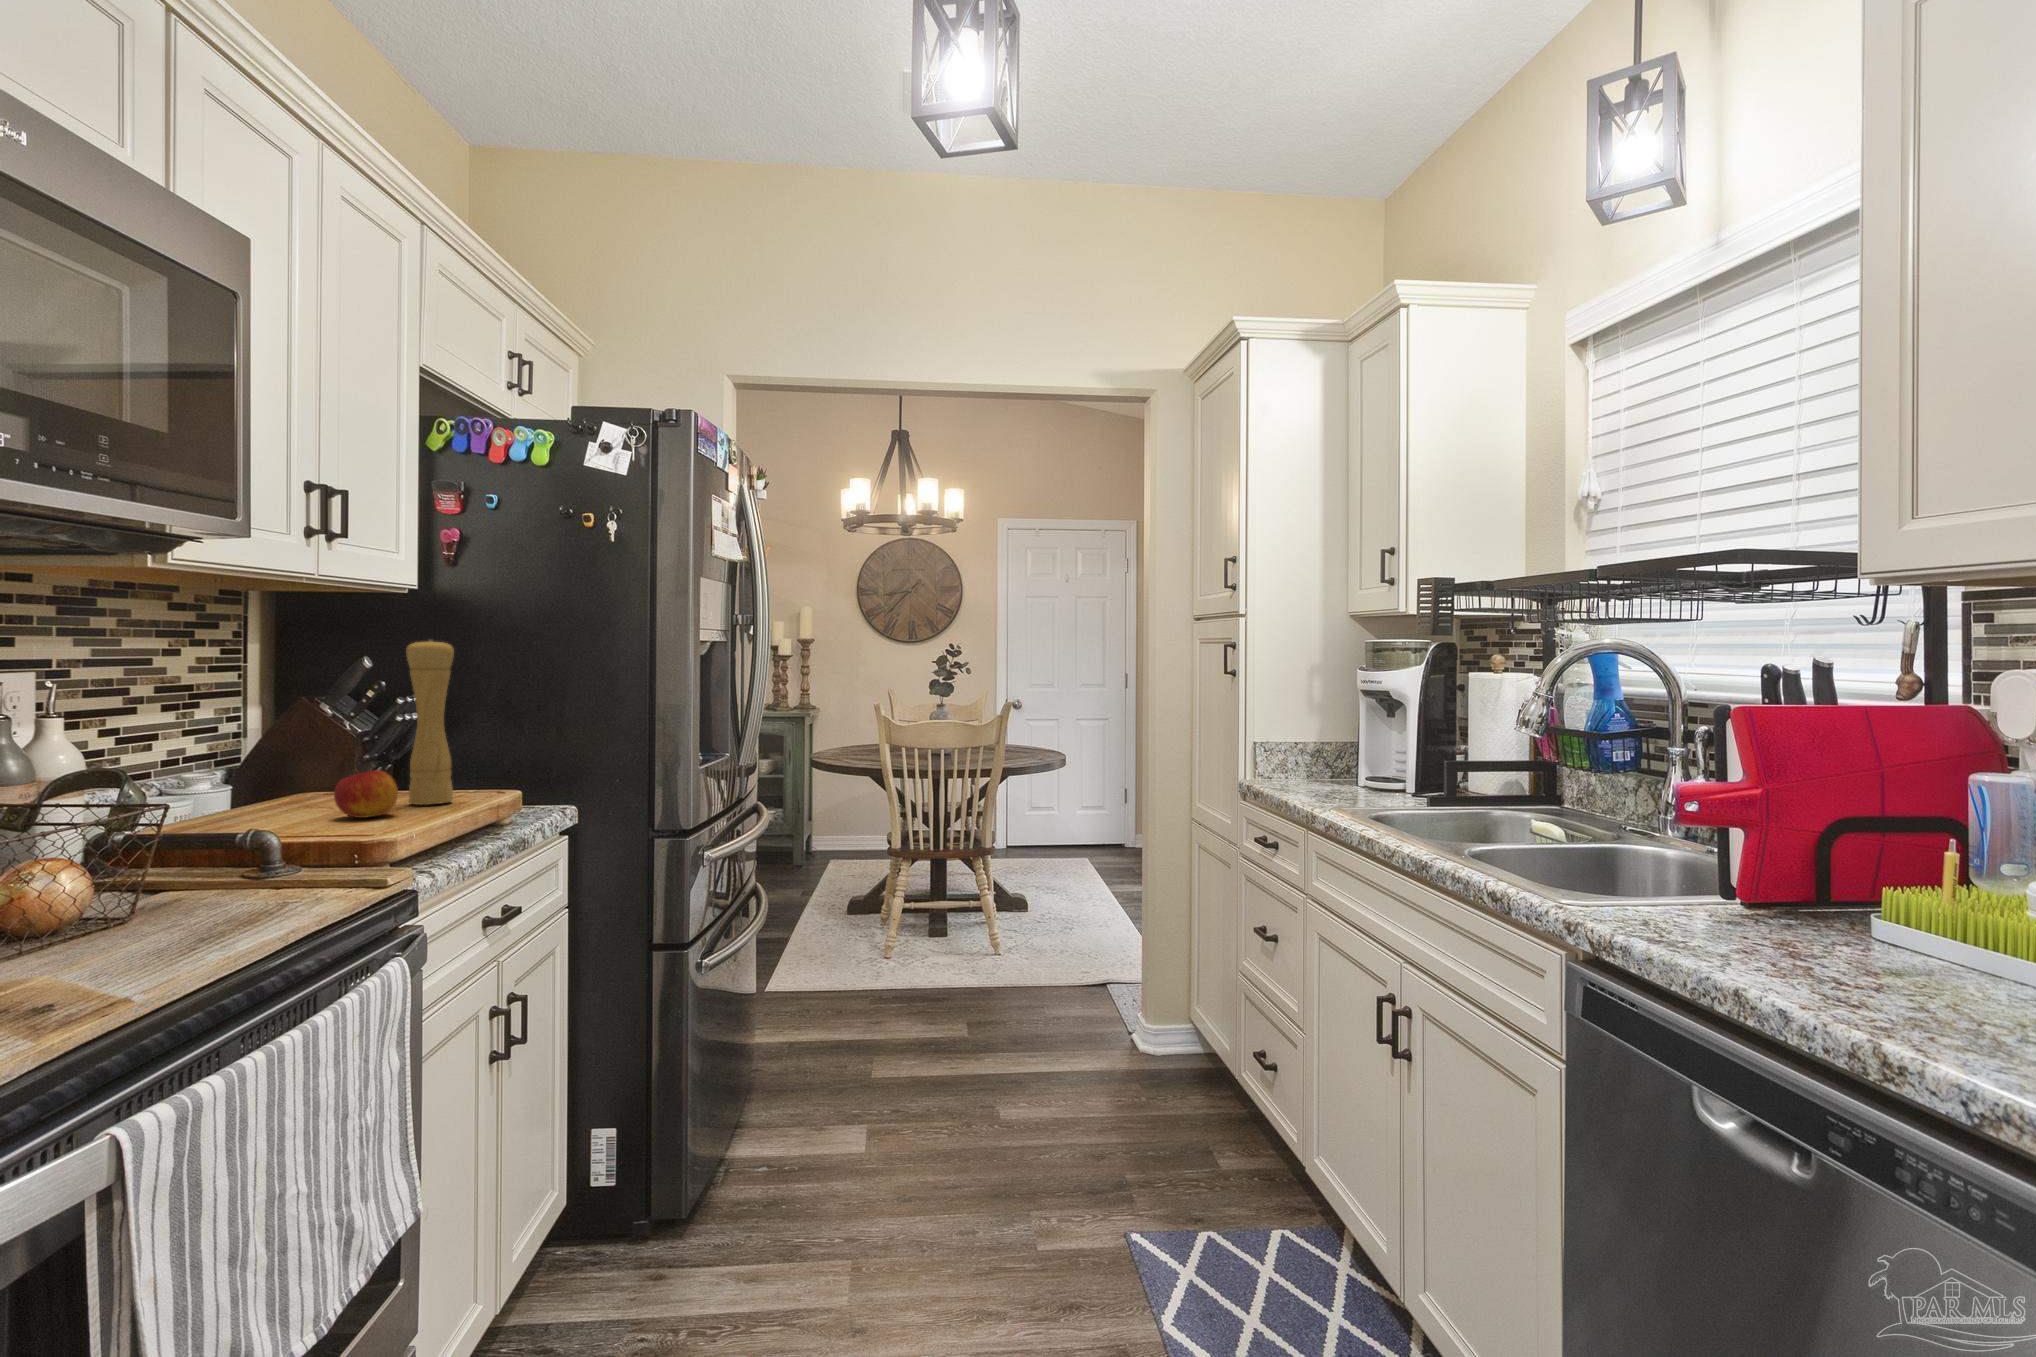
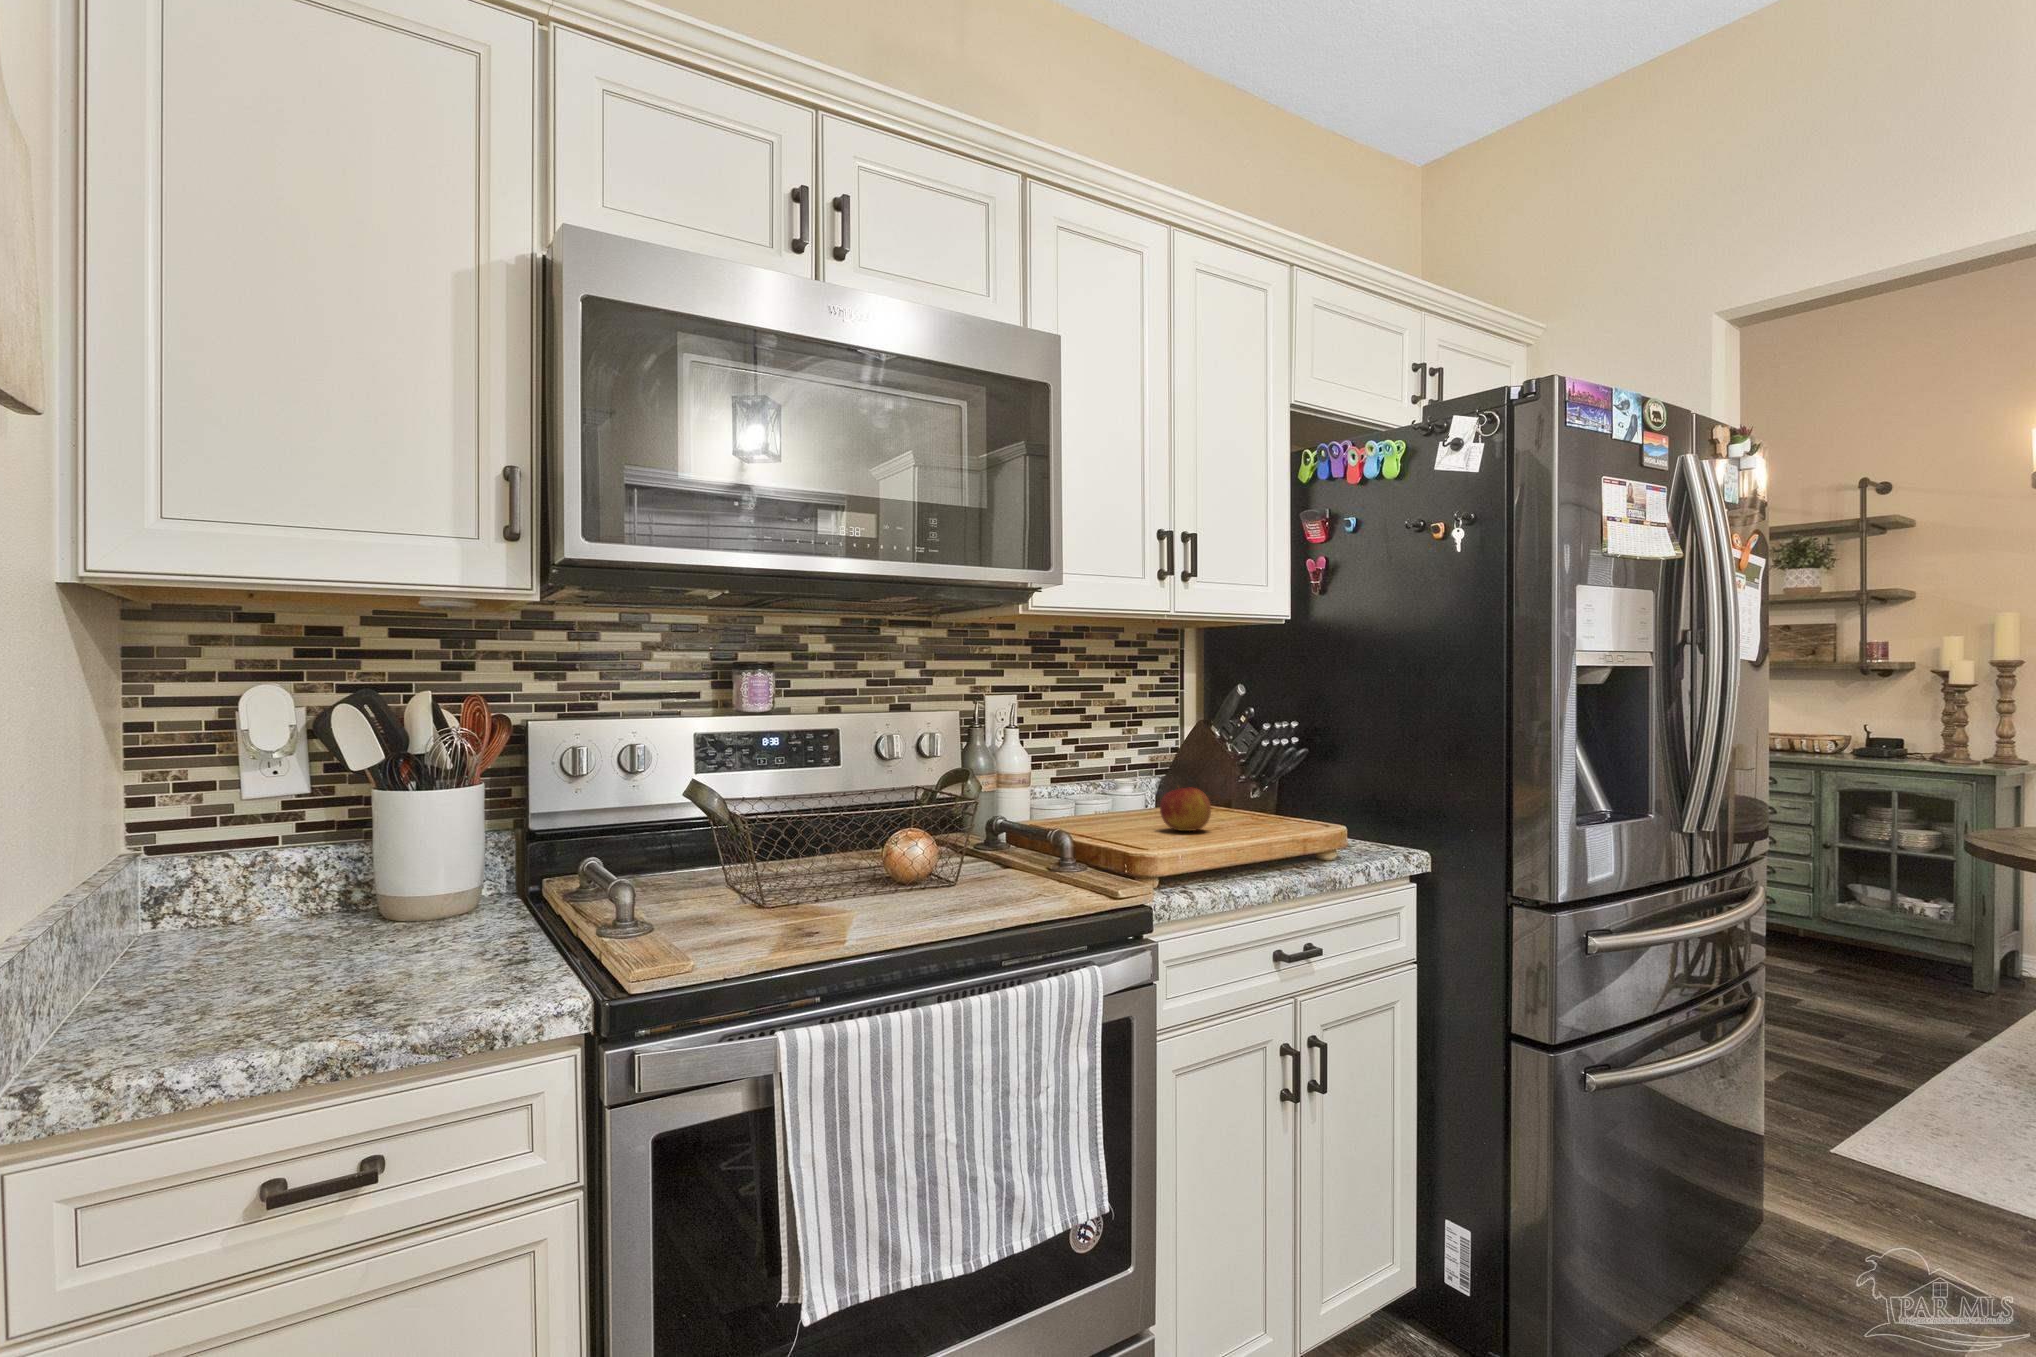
pepper mill: present [406,639,454,805] -> none [1236,664,1278,827]

